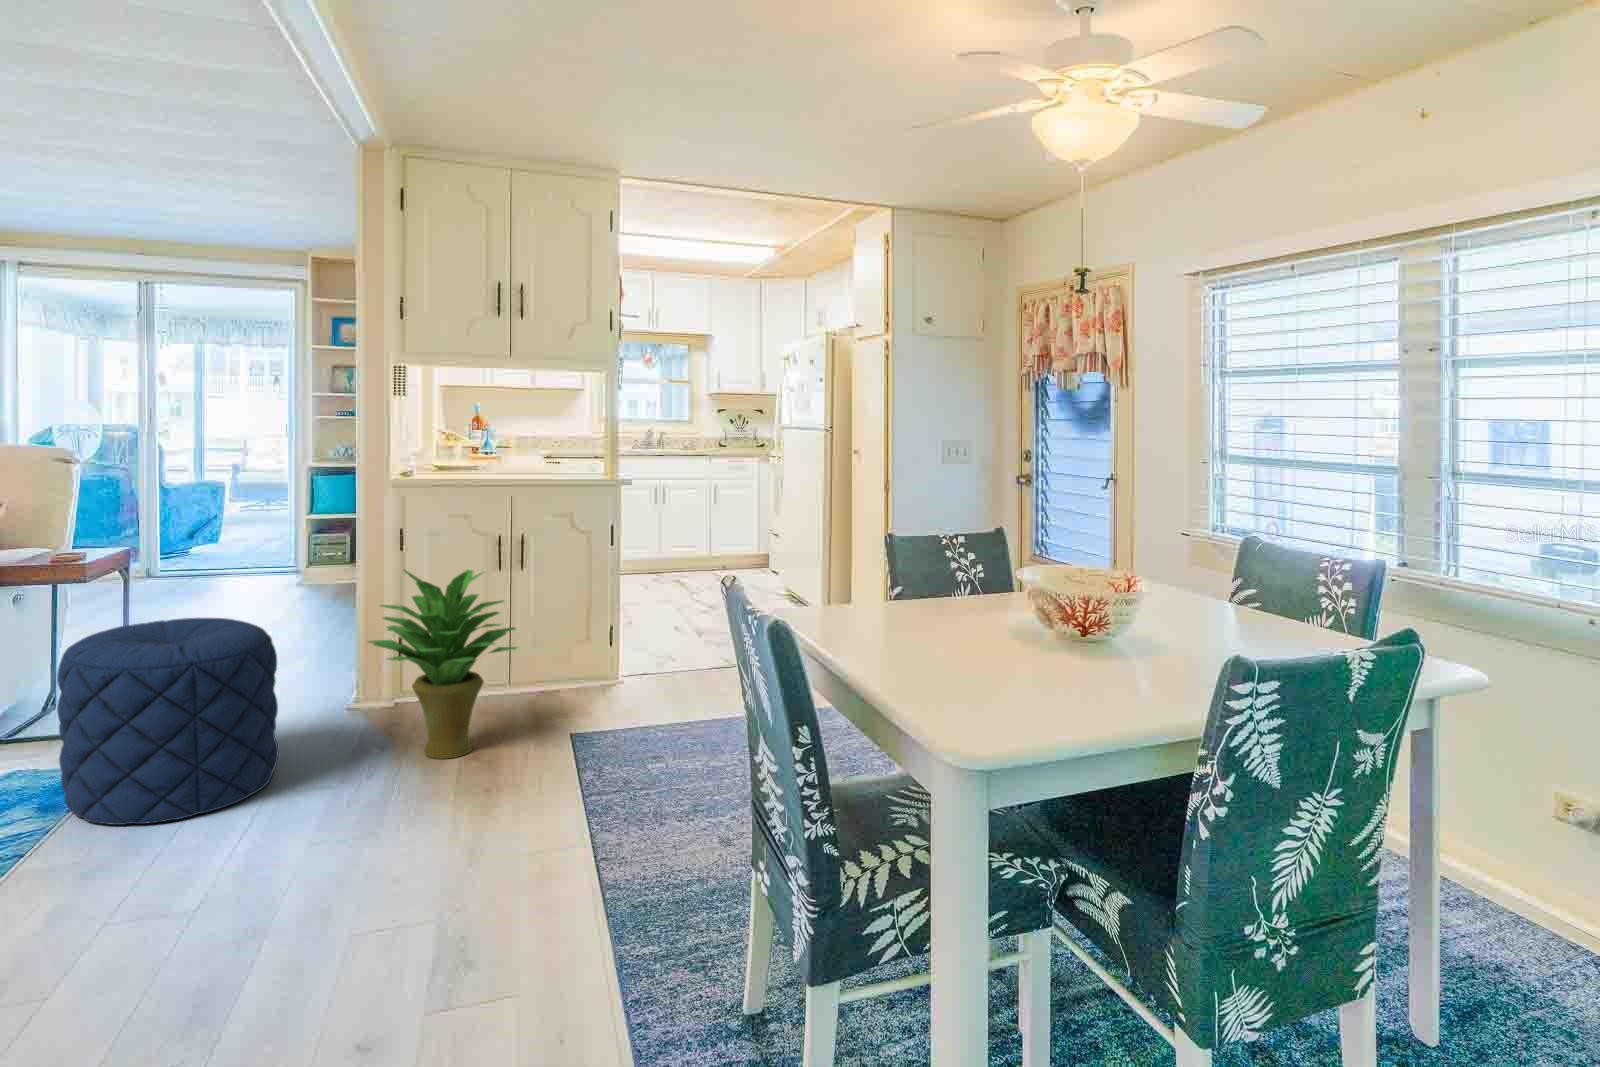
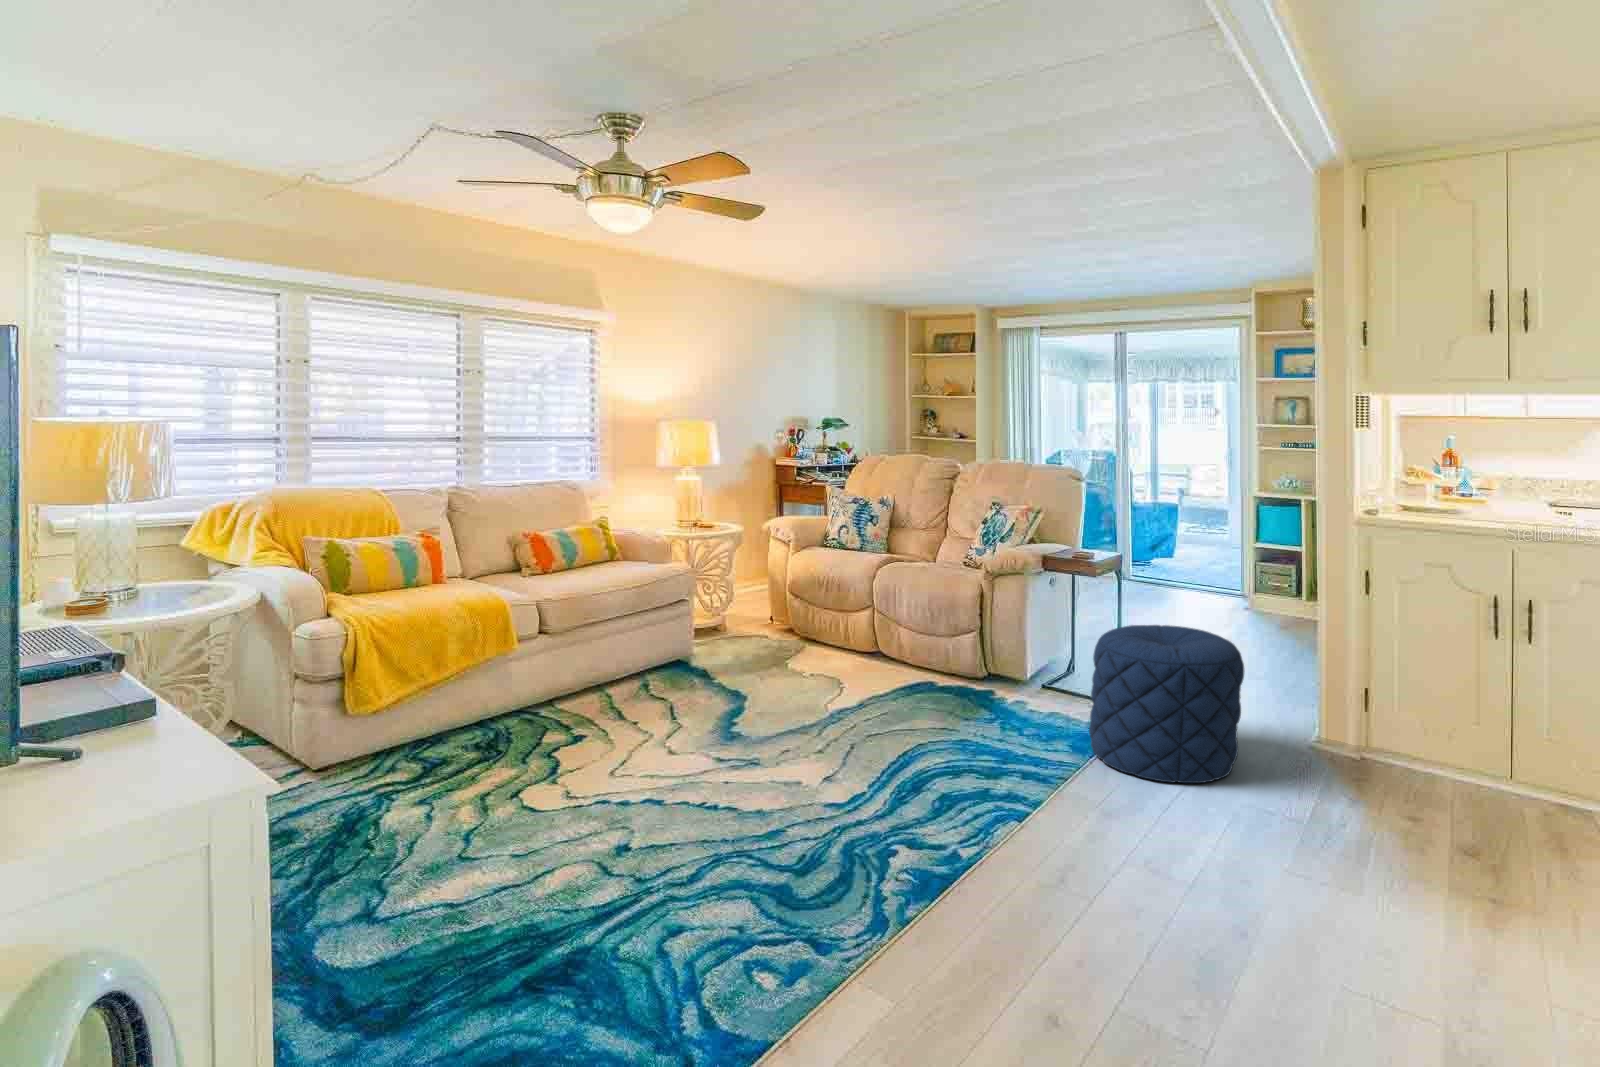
potted plant: present [368,570,517,759] -> none [1324,610,1497,804]

